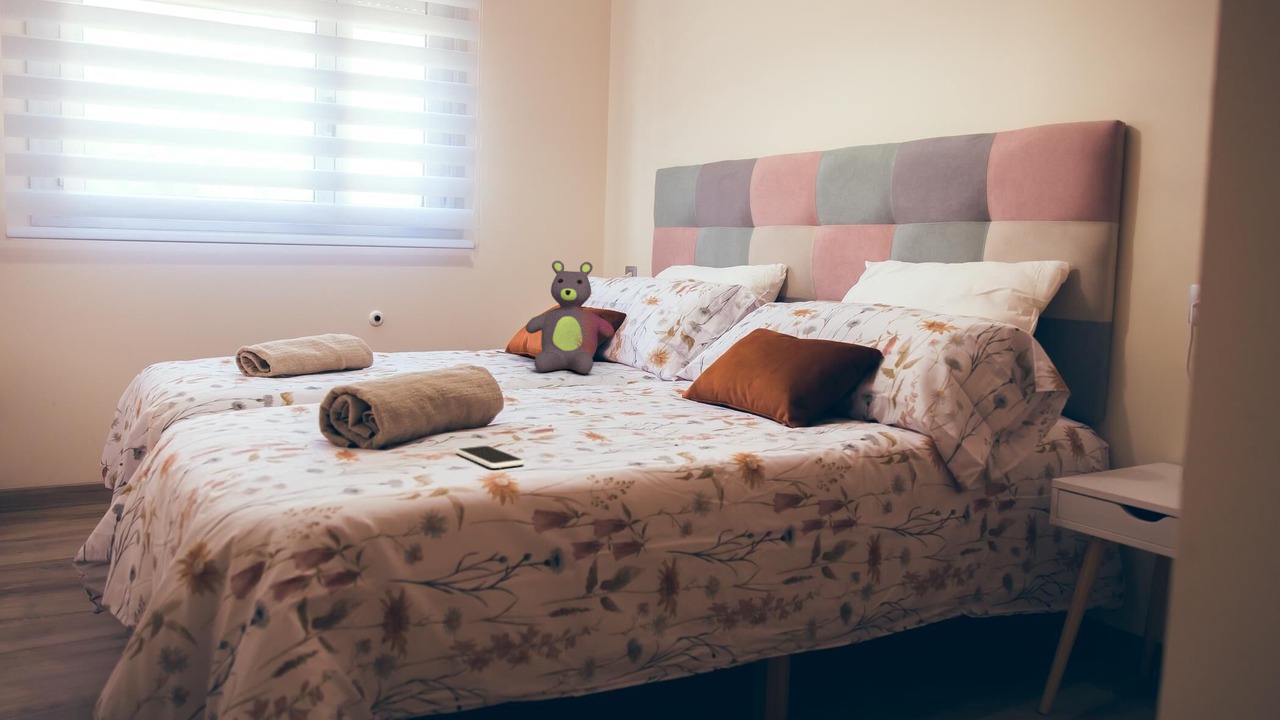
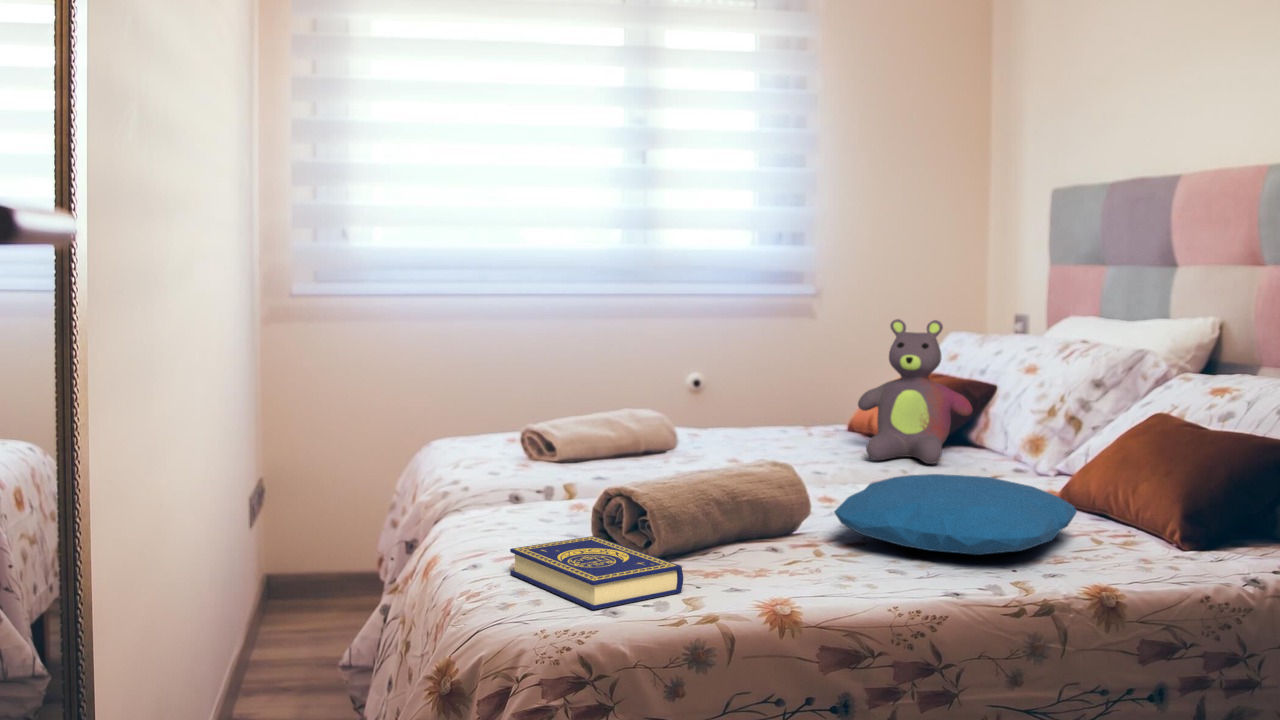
pillow: none [529,375,709,434] -> present [834,474,1077,555]
book: none [249,430,415,490] -> present [510,536,683,610]
smartphone: present [456,446,525,468] -> none [737,562,814,592]

